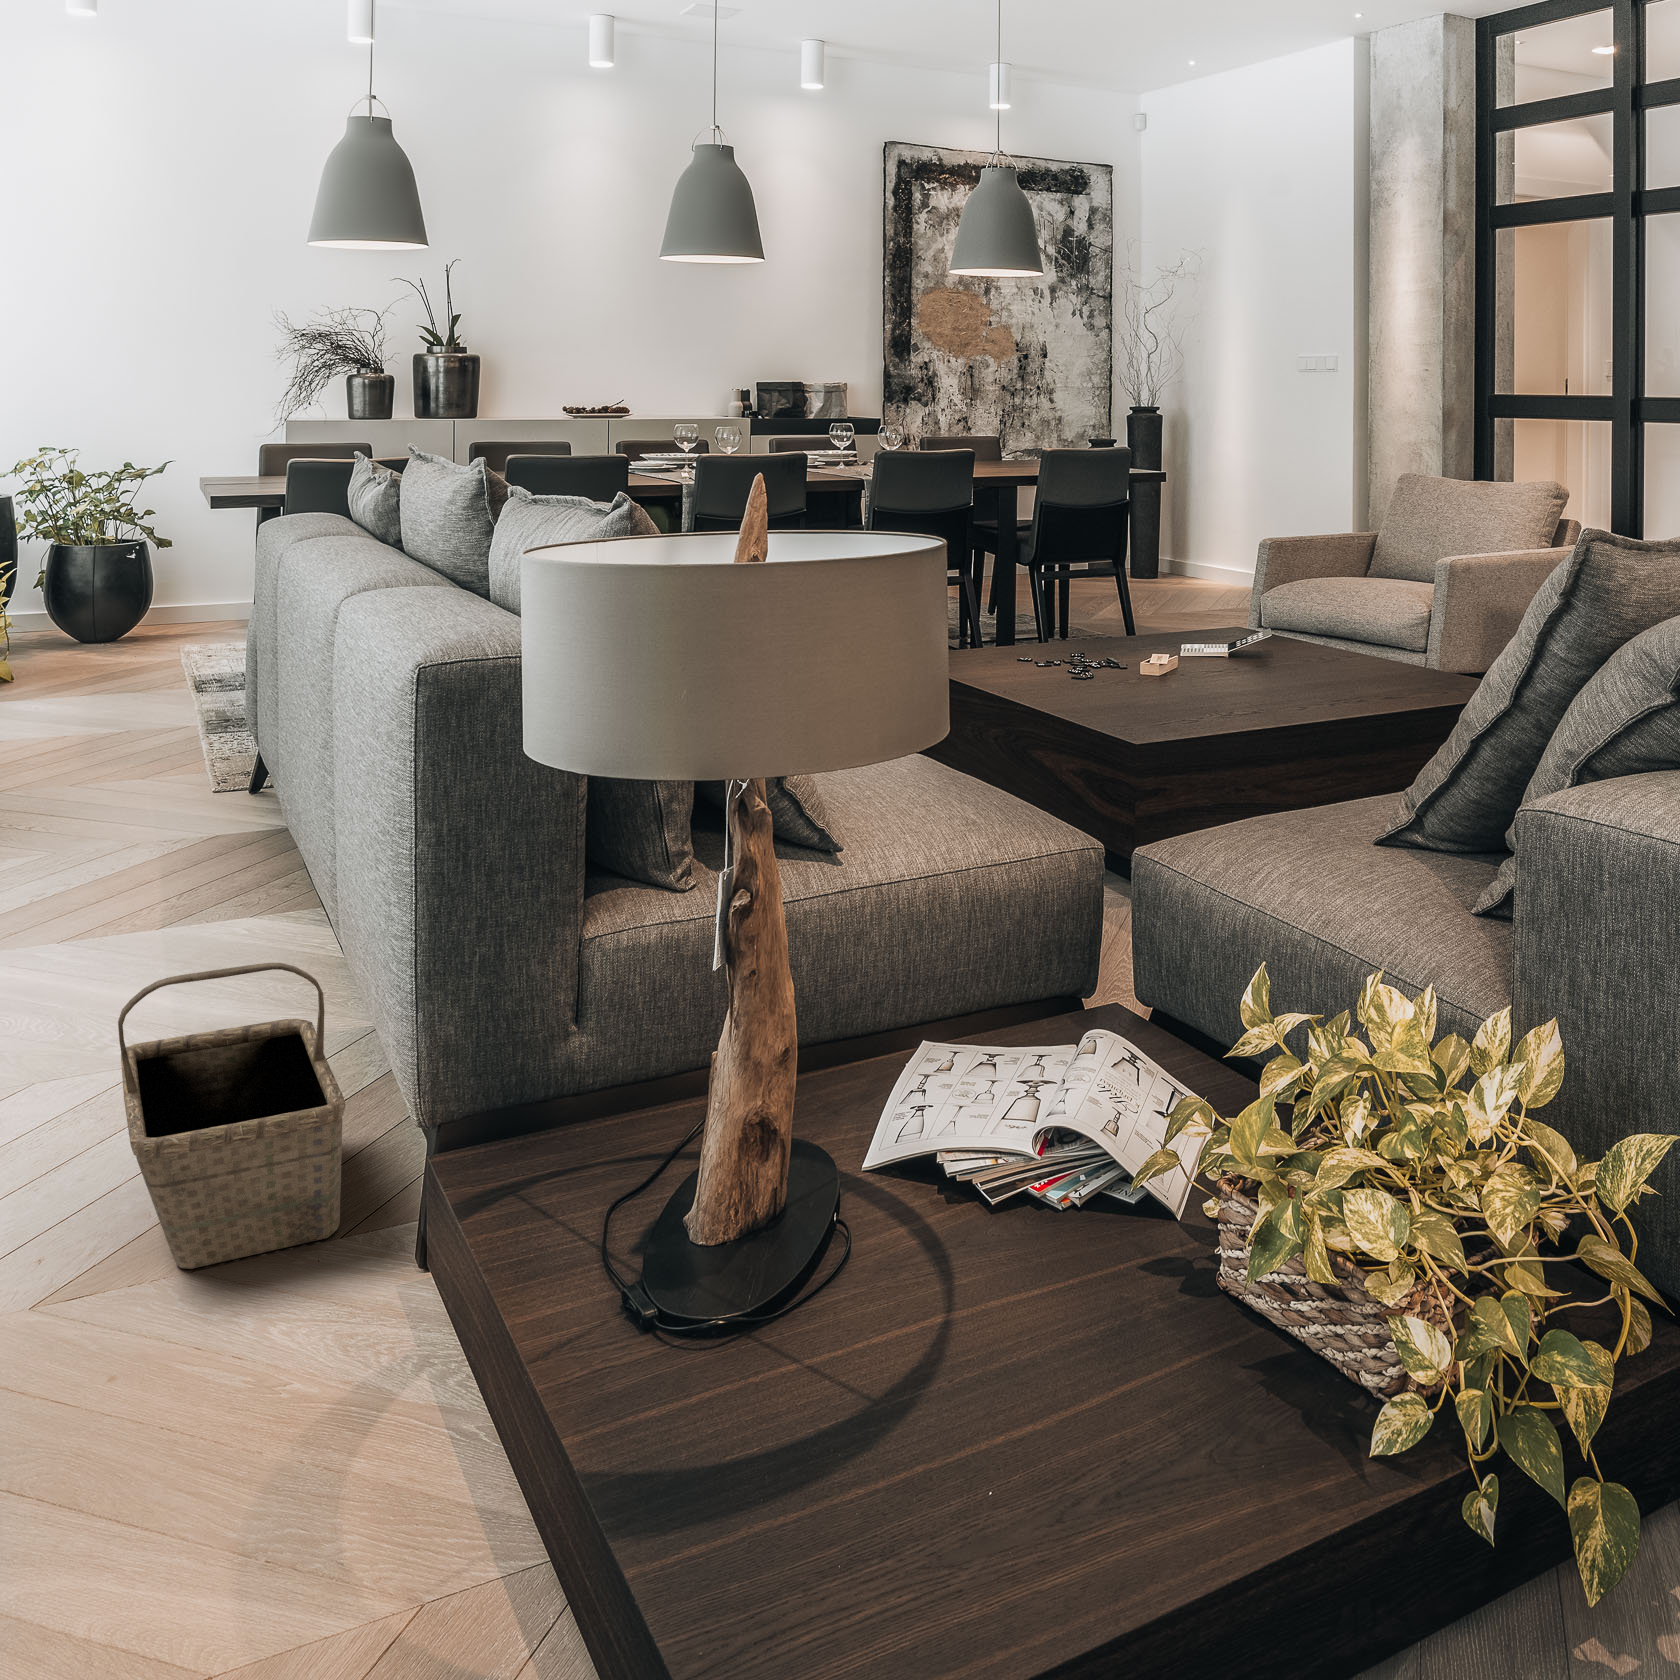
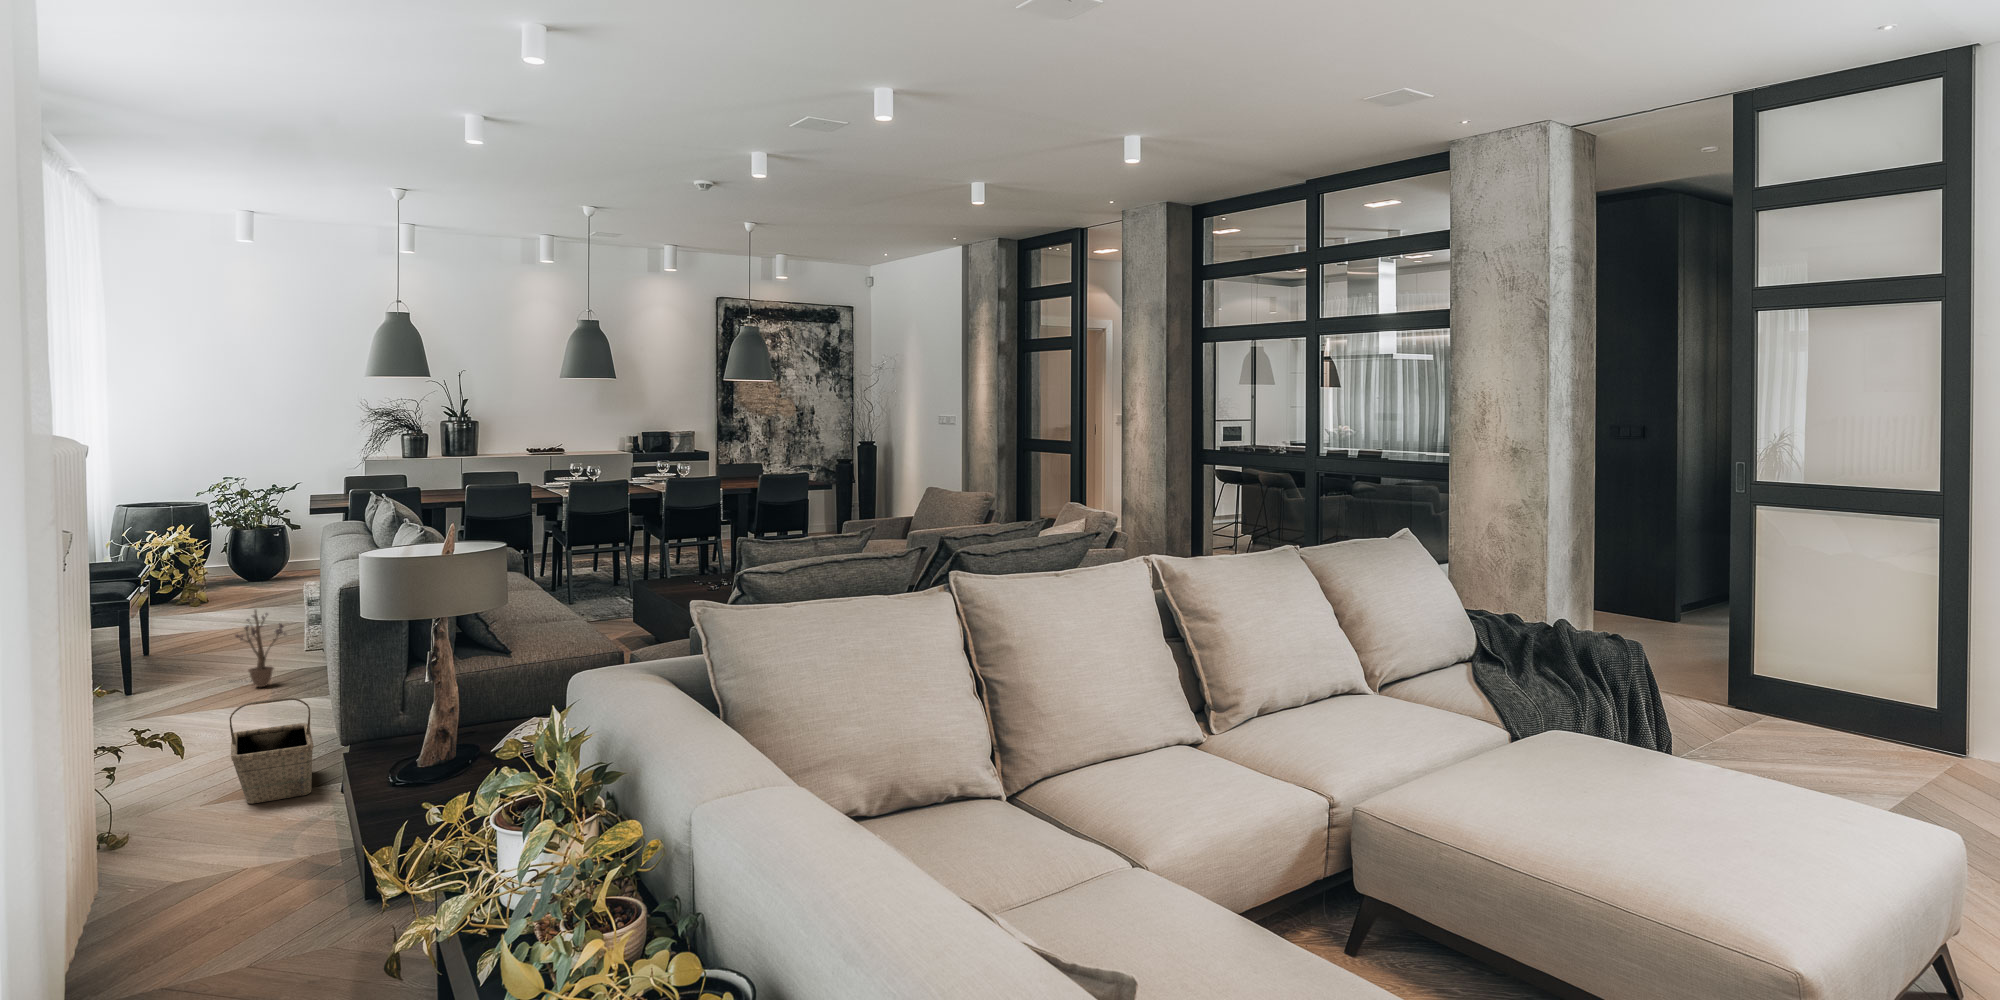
decorative plant: none [79,703,200,874] -> present [230,610,285,687]

